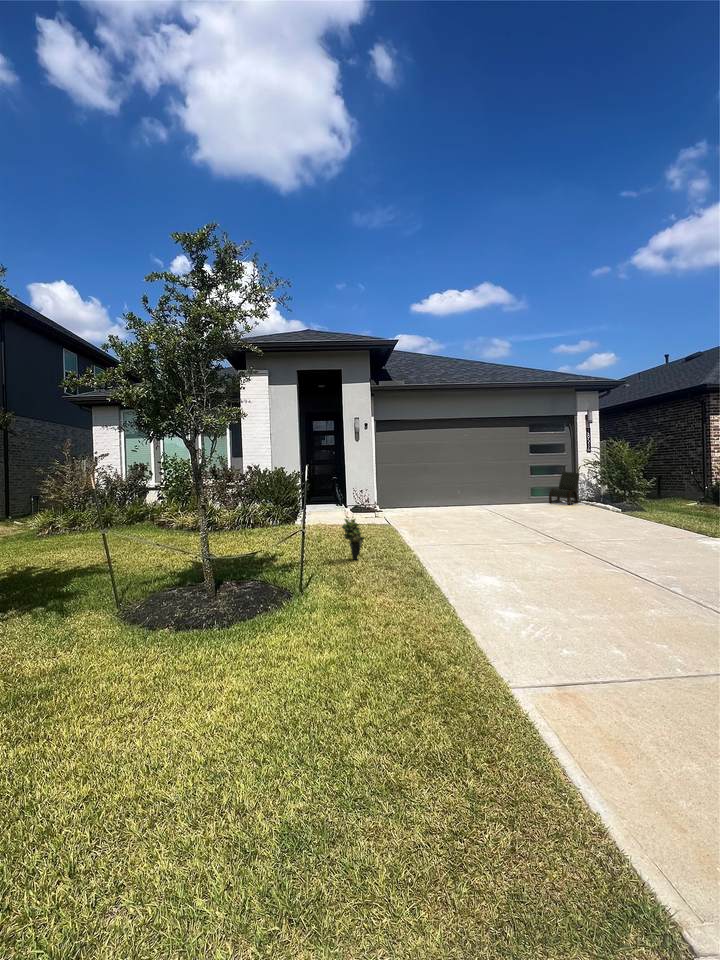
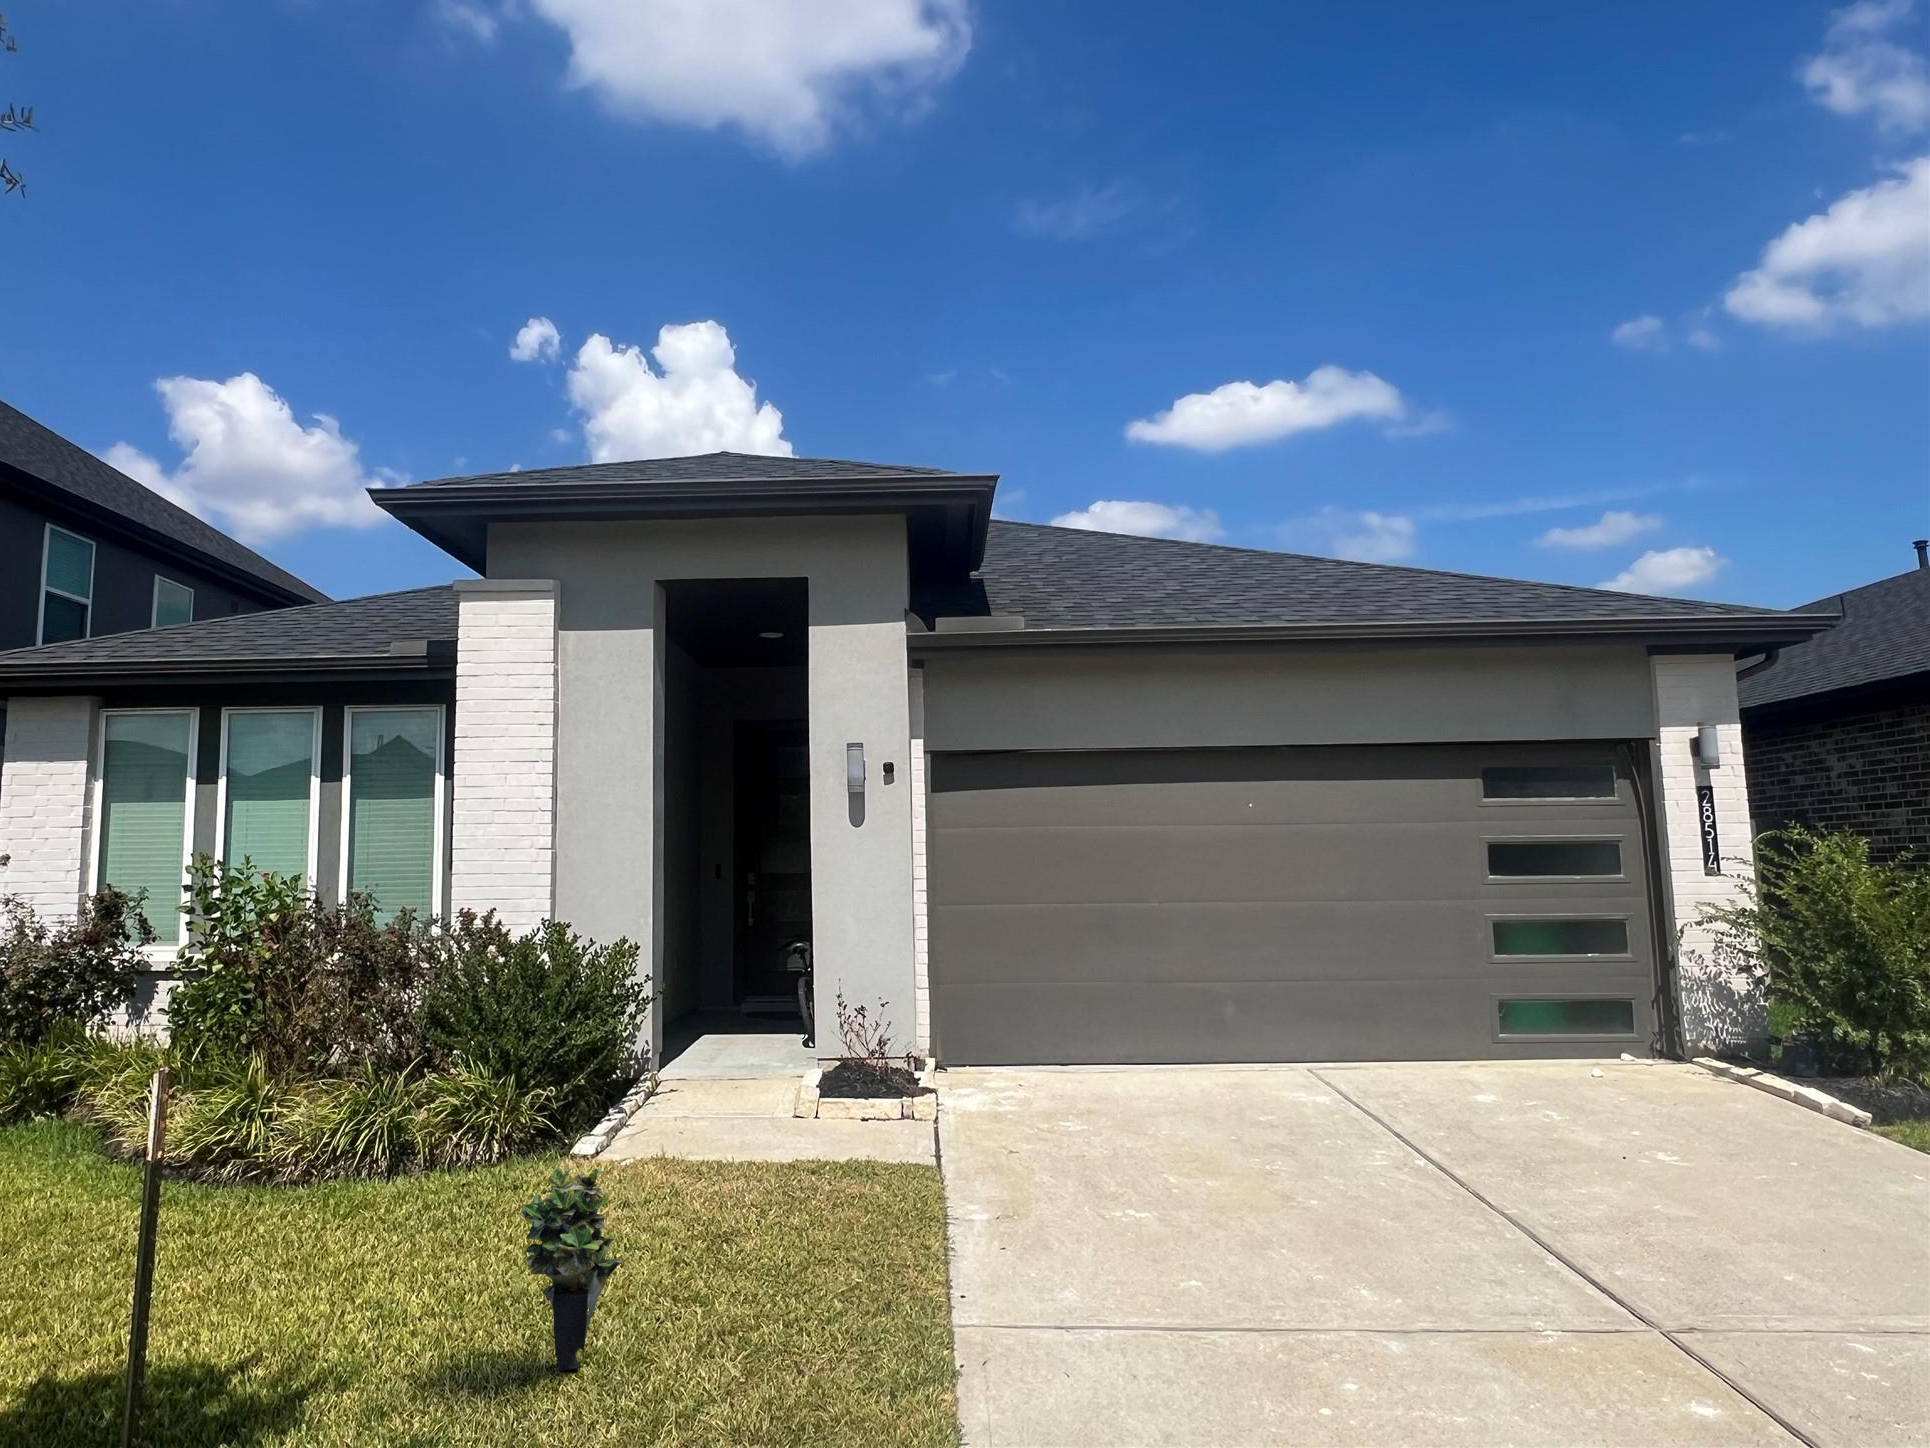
lounge chair: present [549,472,580,505] -> none [1566,942,1685,1075]

